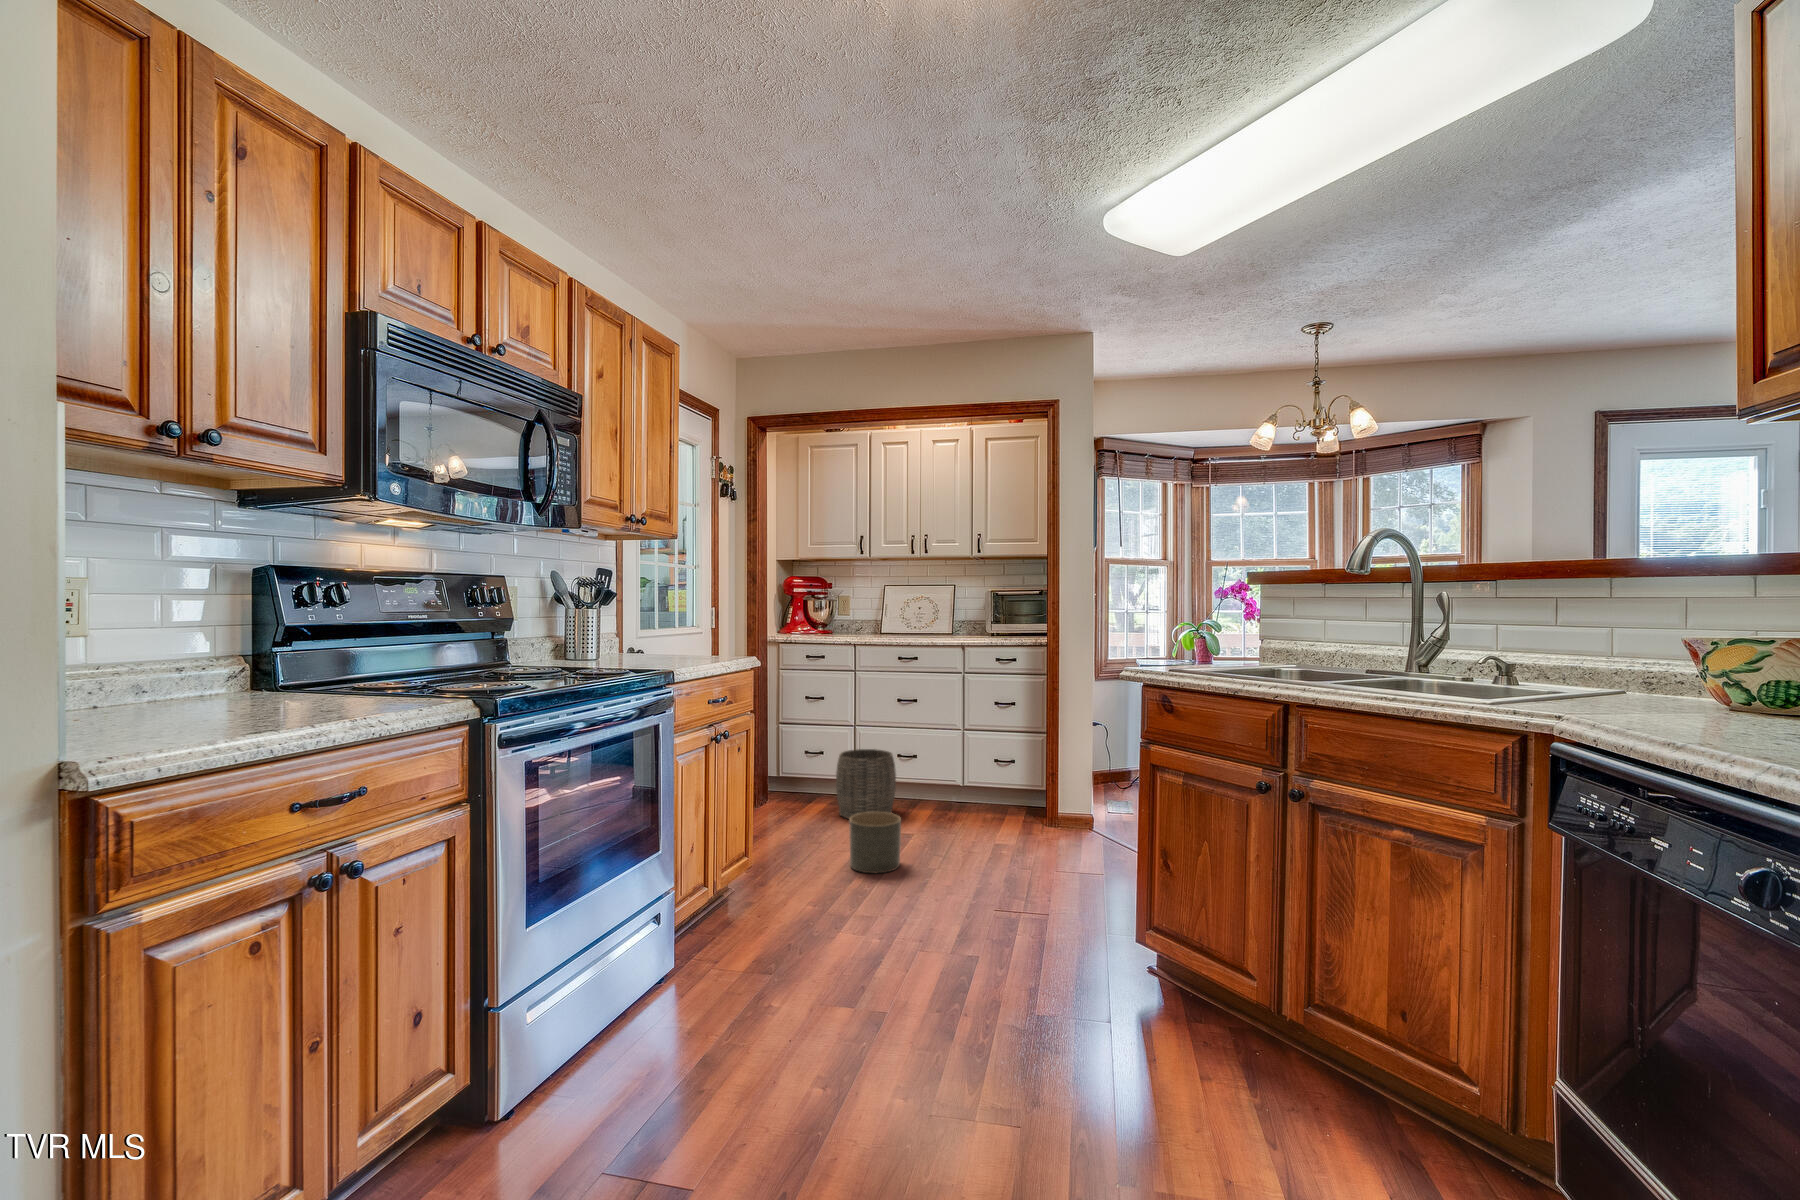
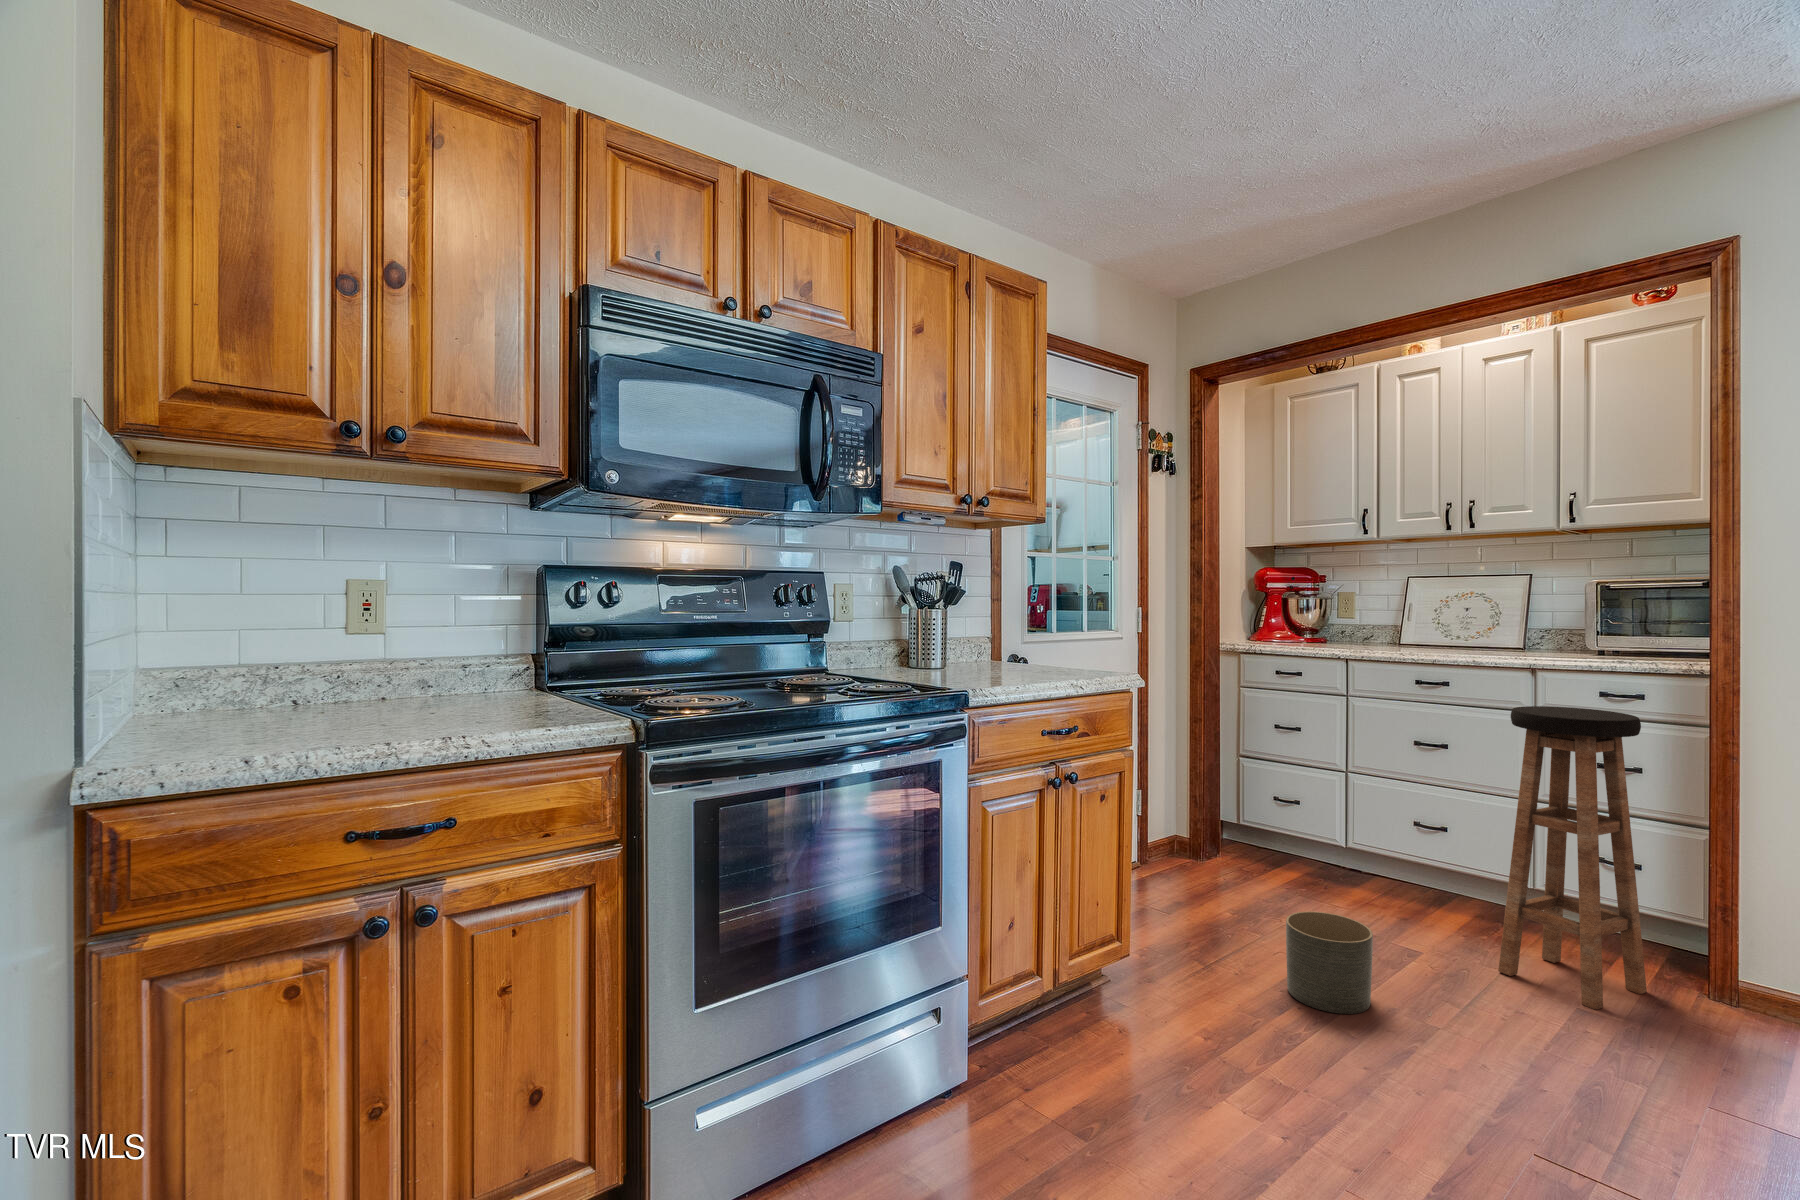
bar stool: none [956,666,1023,840] -> present [1498,706,1647,1010]
woven basket: present [836,749,896,819] -> none [1305,809,1403,918]

